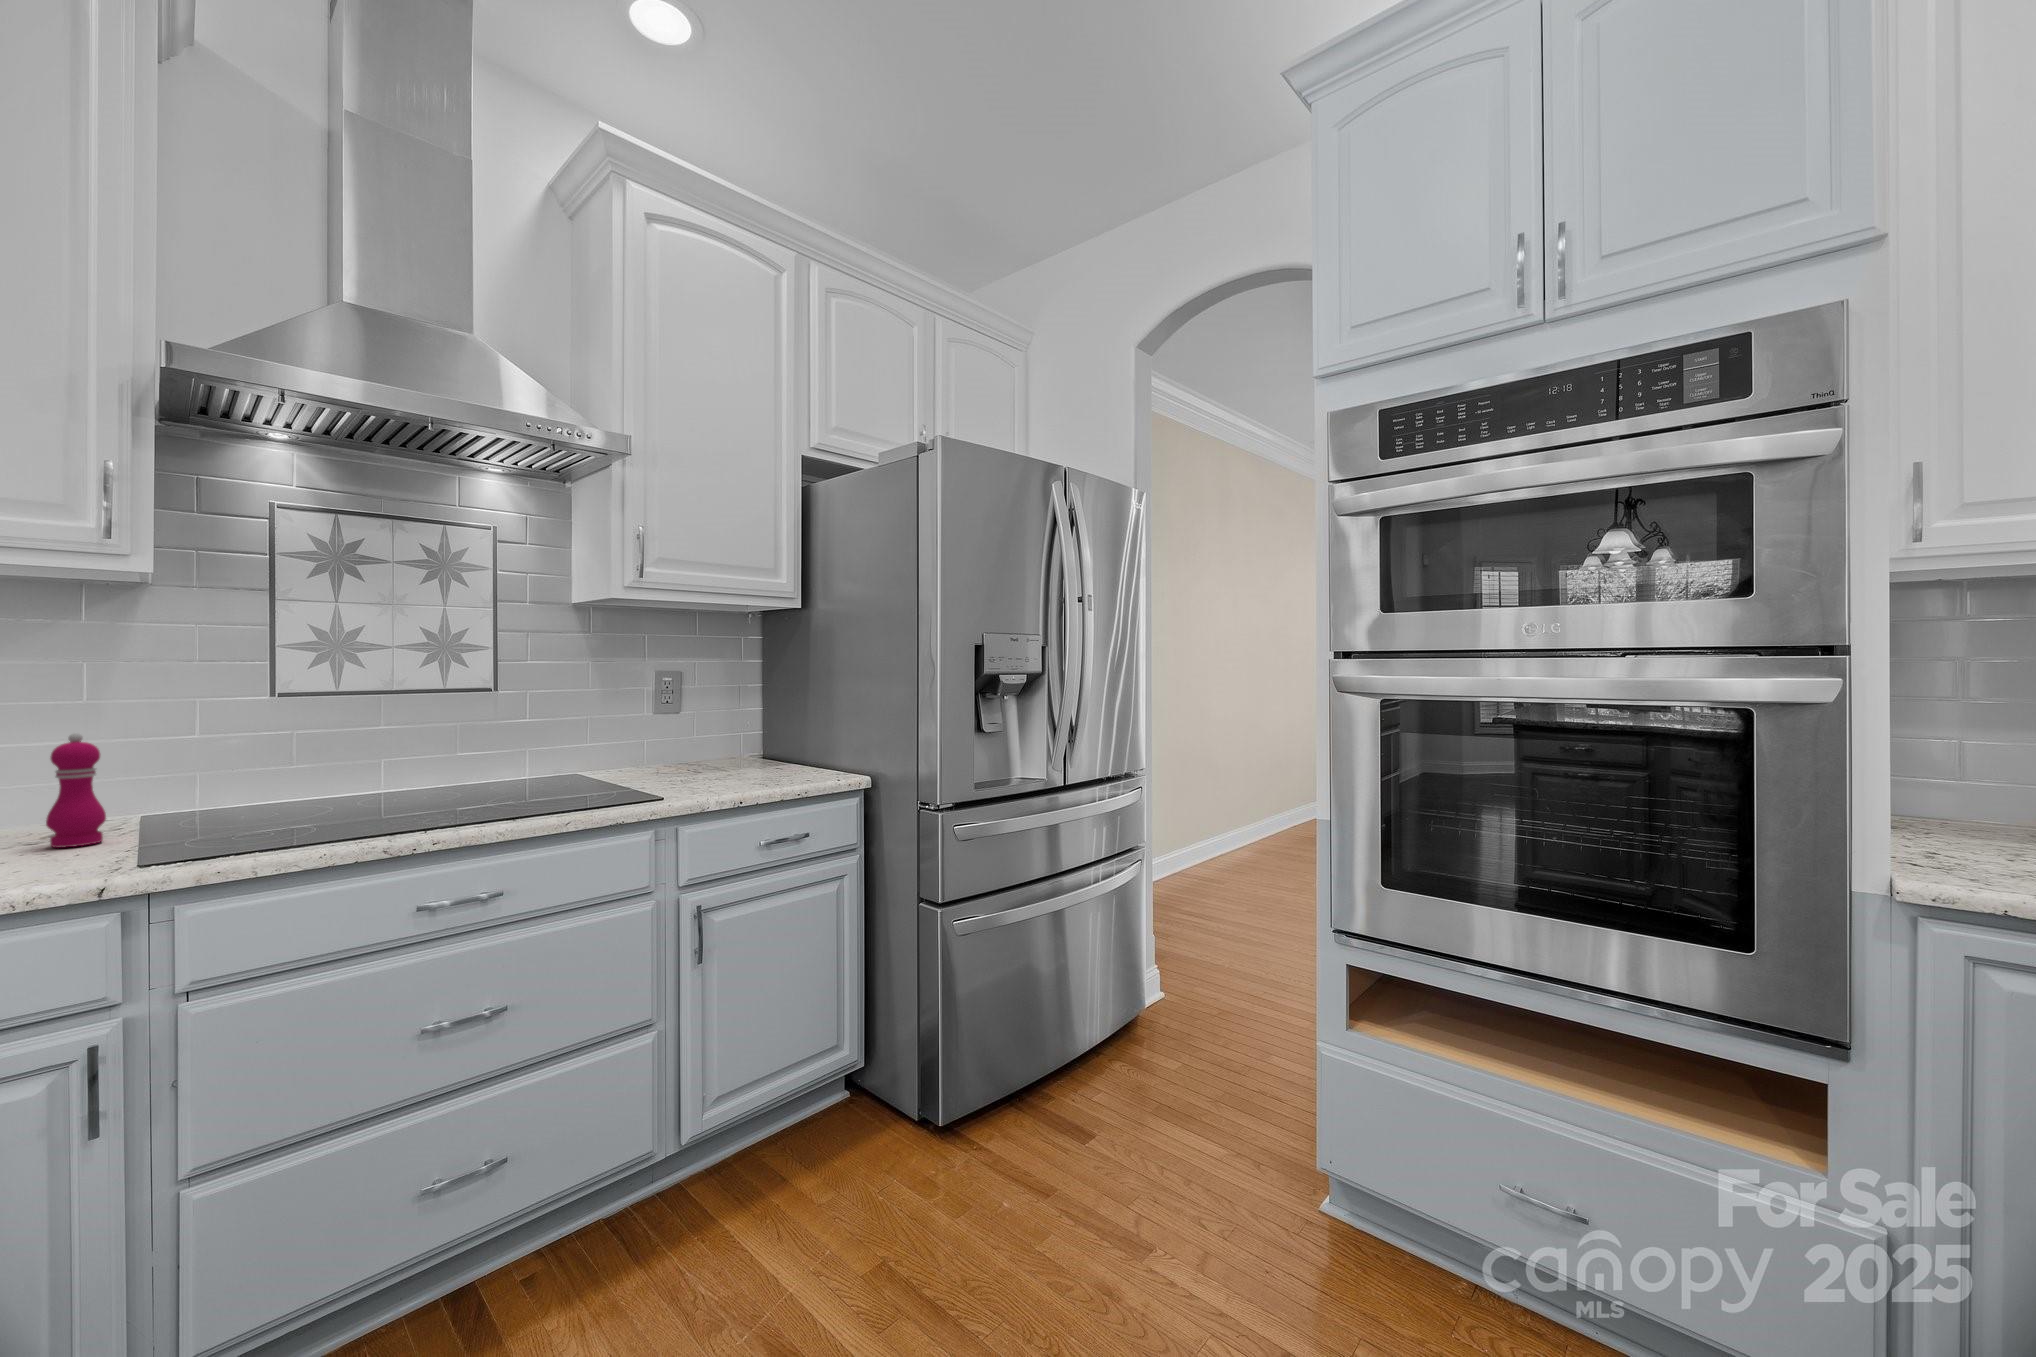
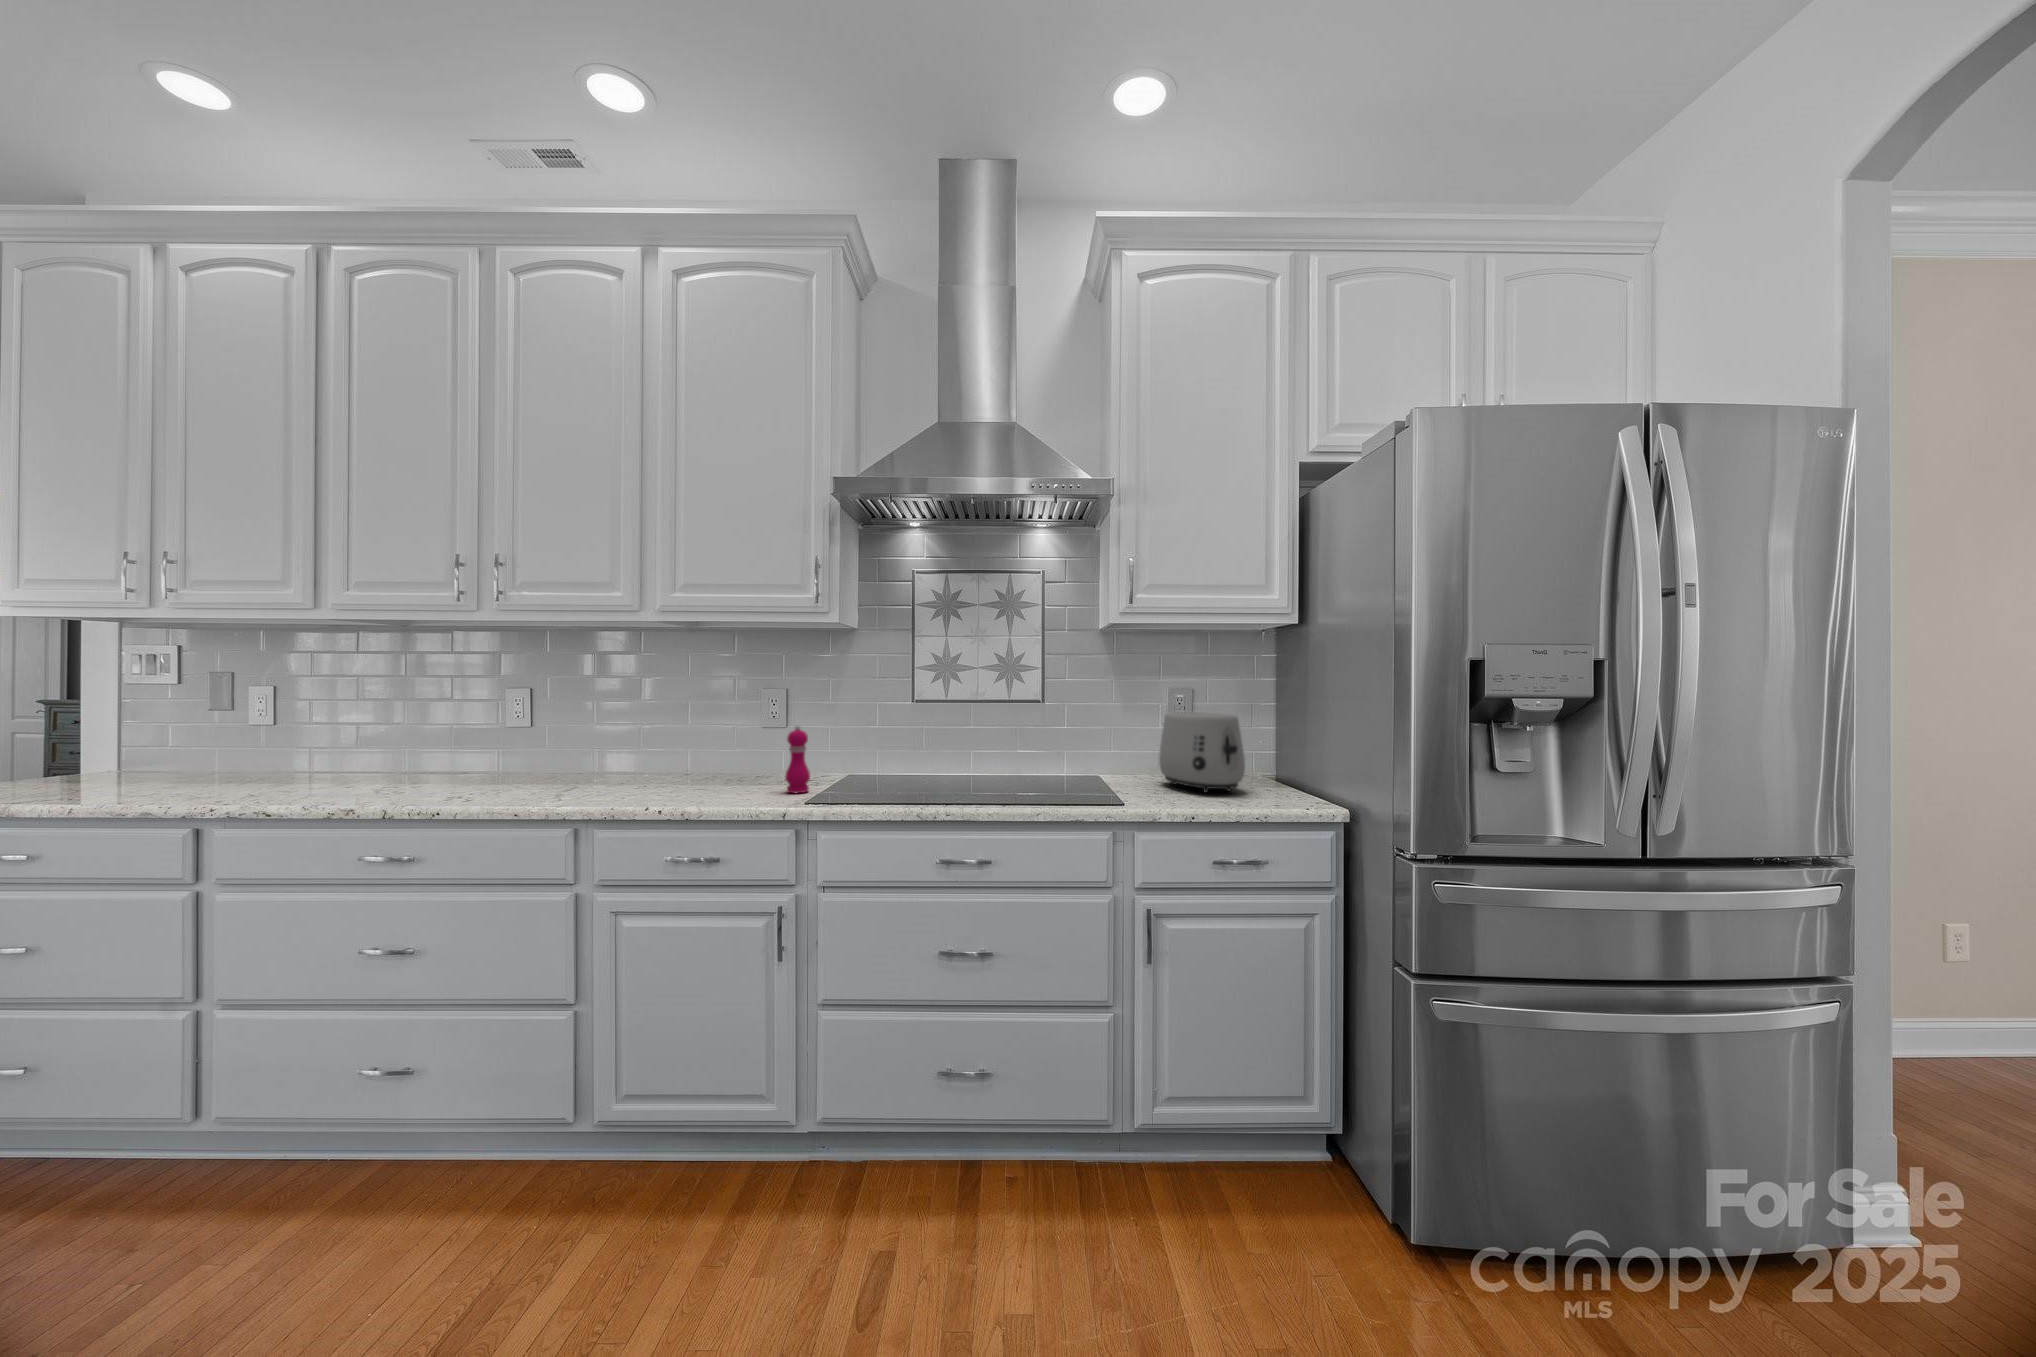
toaster: none [661,697,764,779] -> present [1159,712,1245,793]

